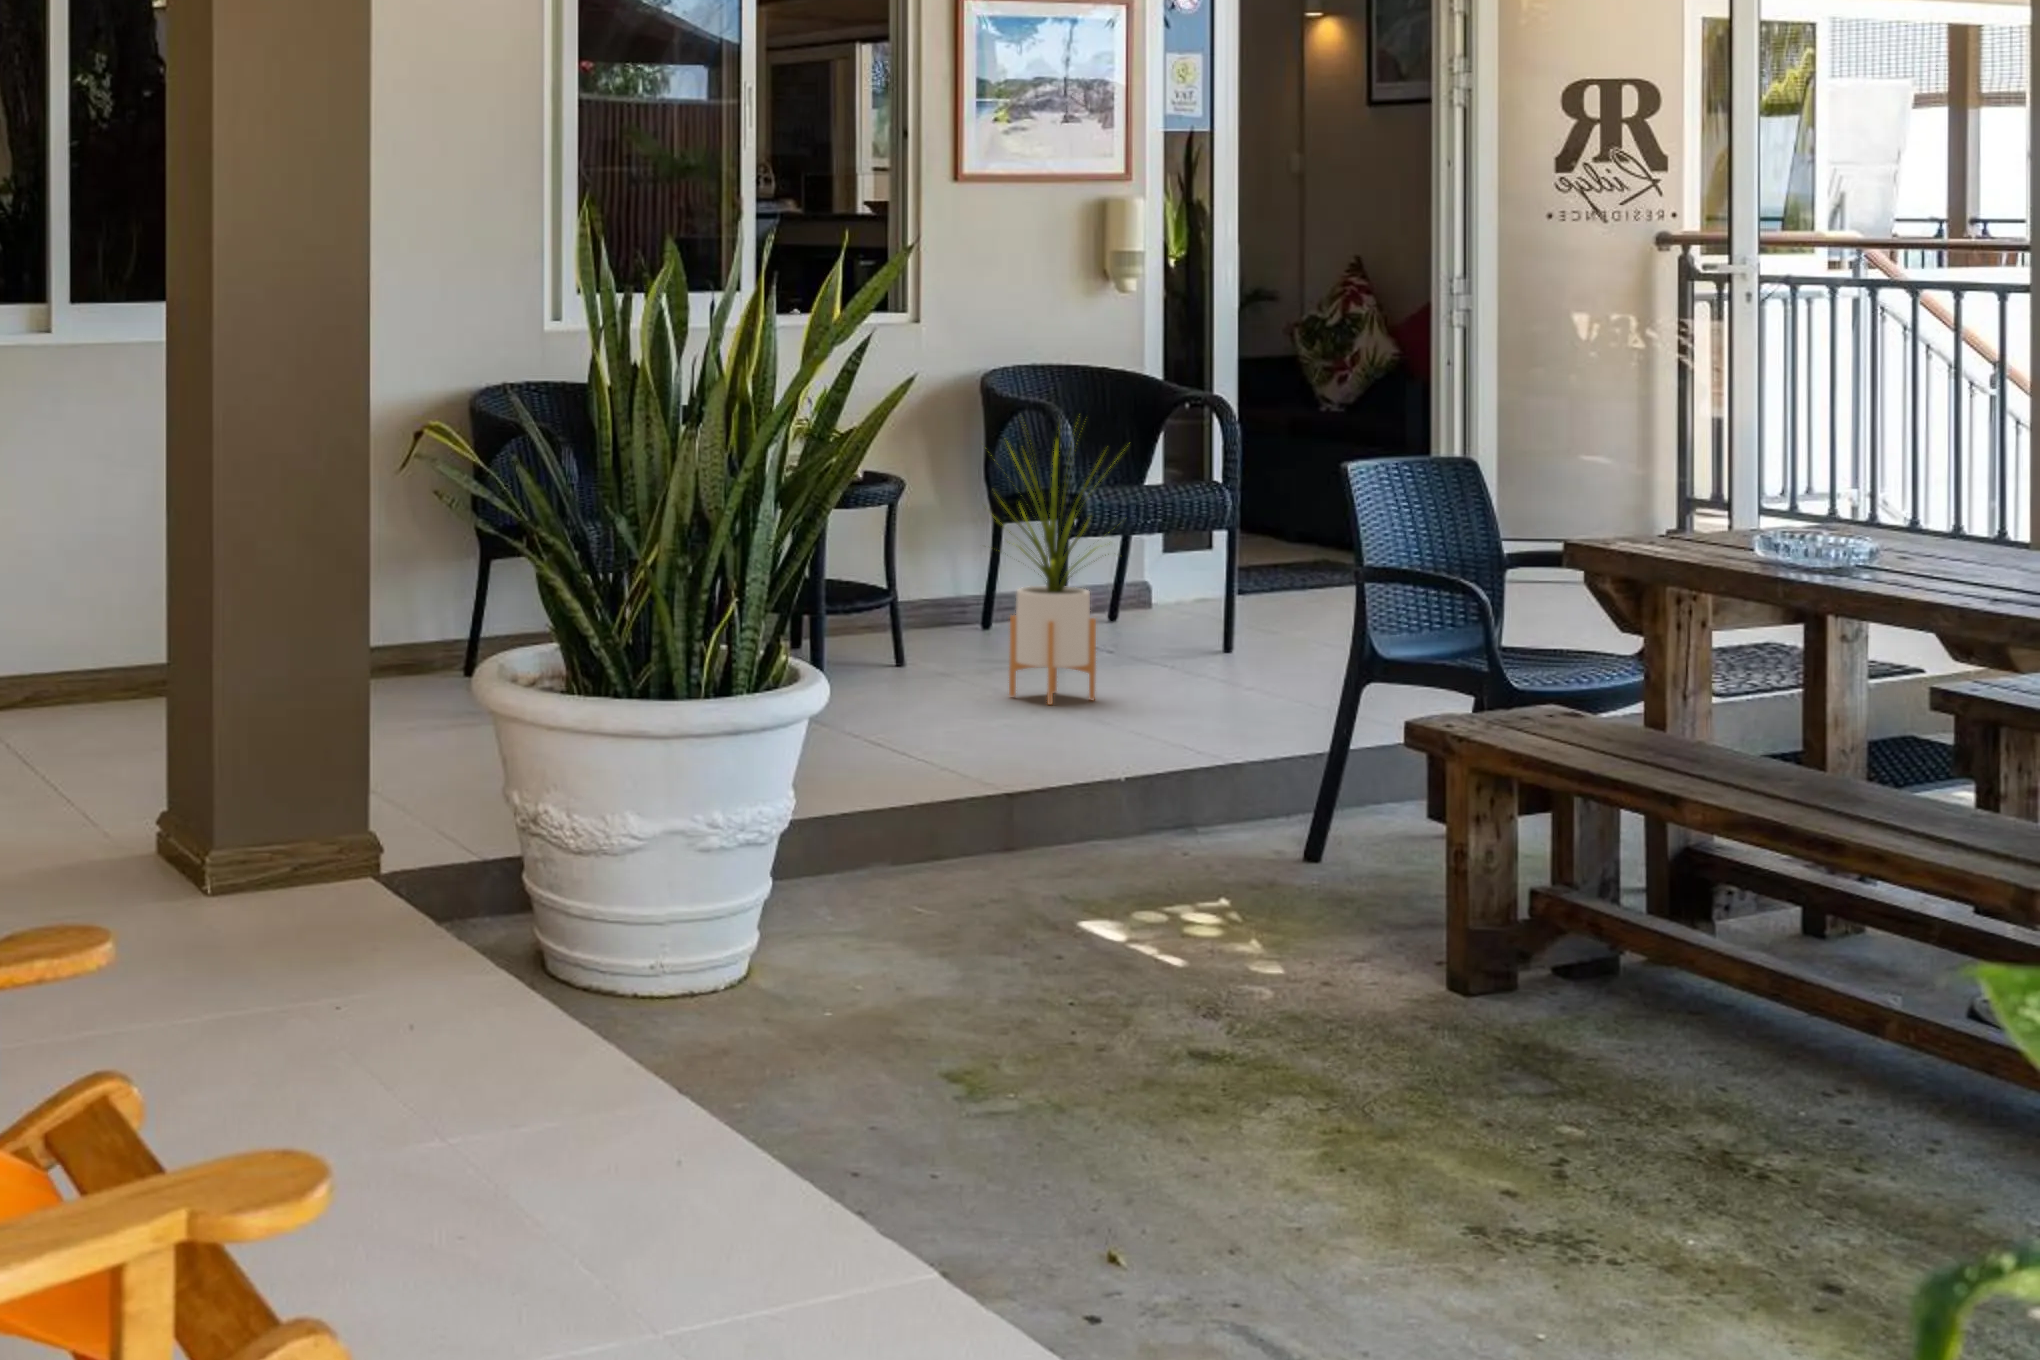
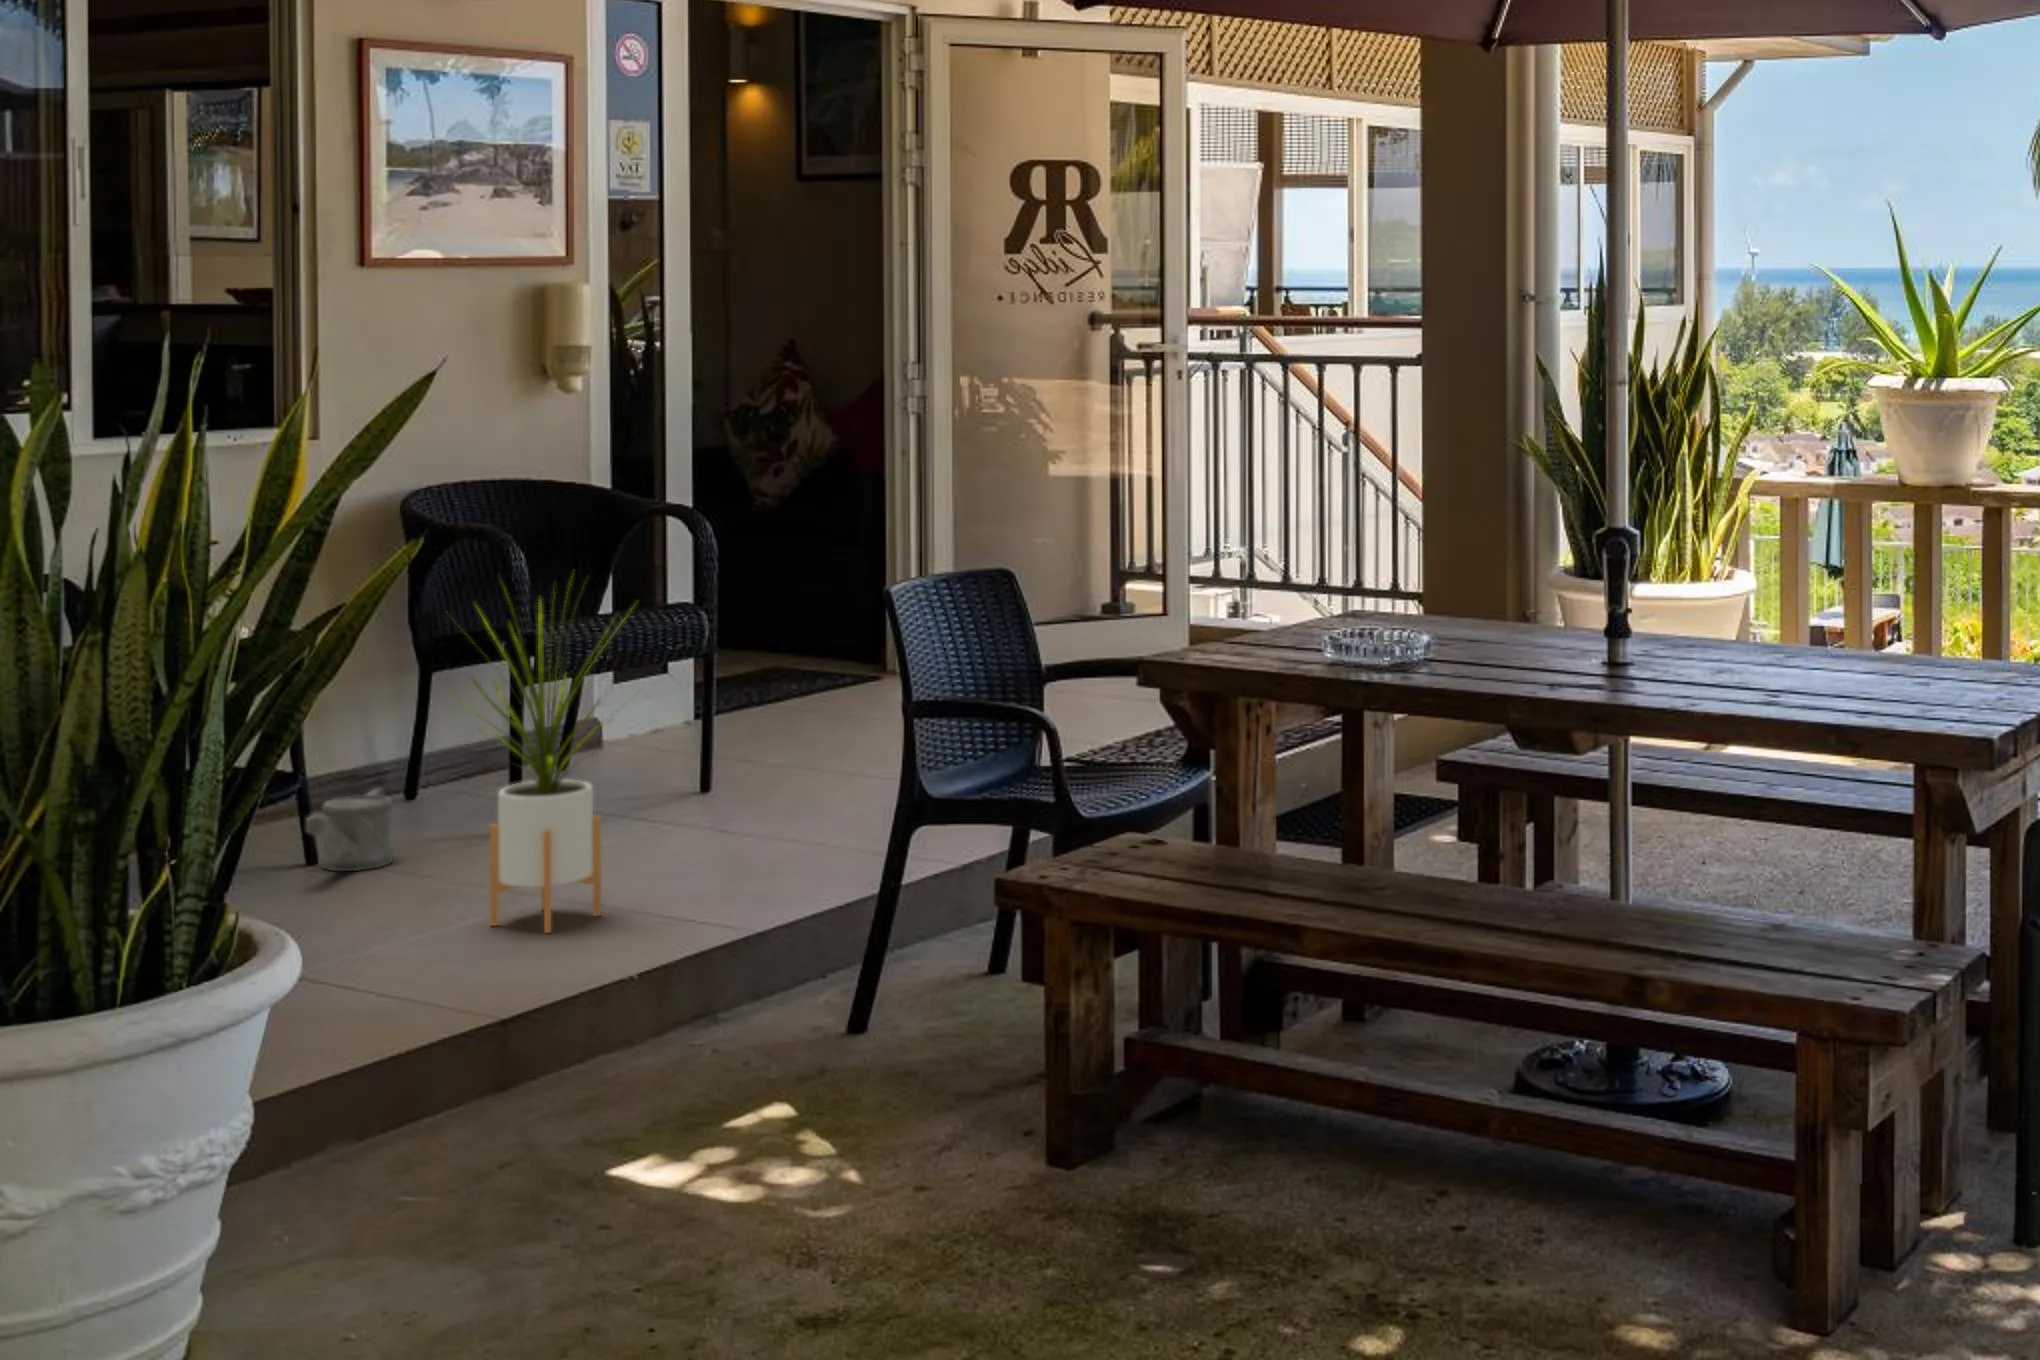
watering can: none [887,601,955,660] -> present [306,788,392,871]

